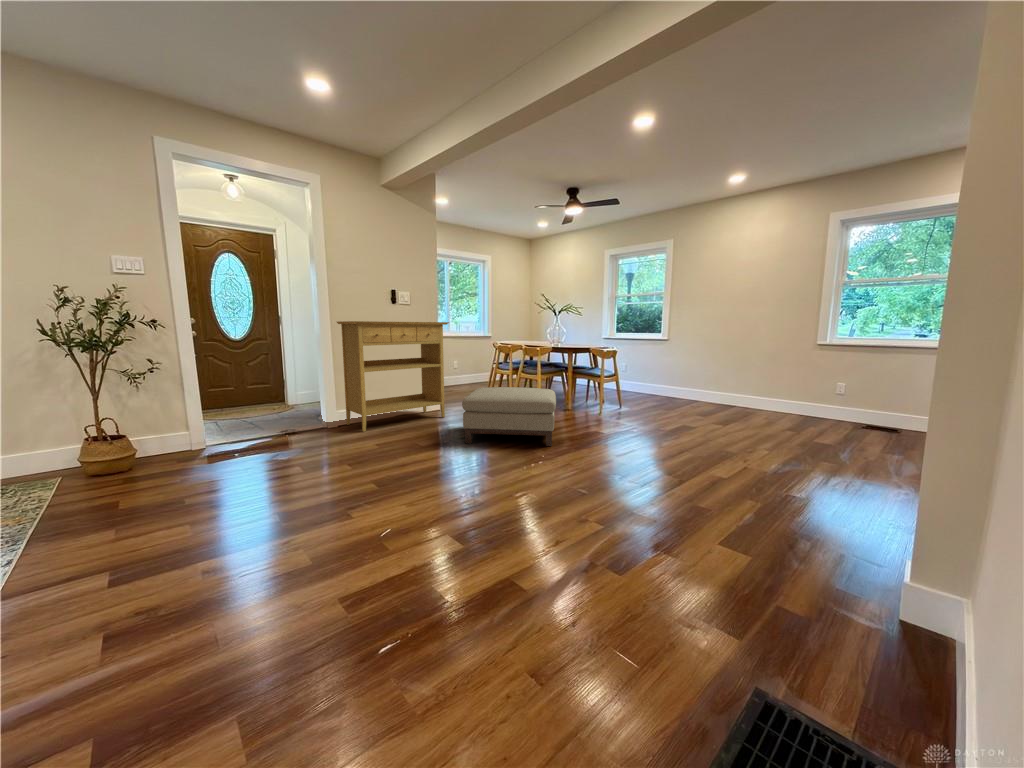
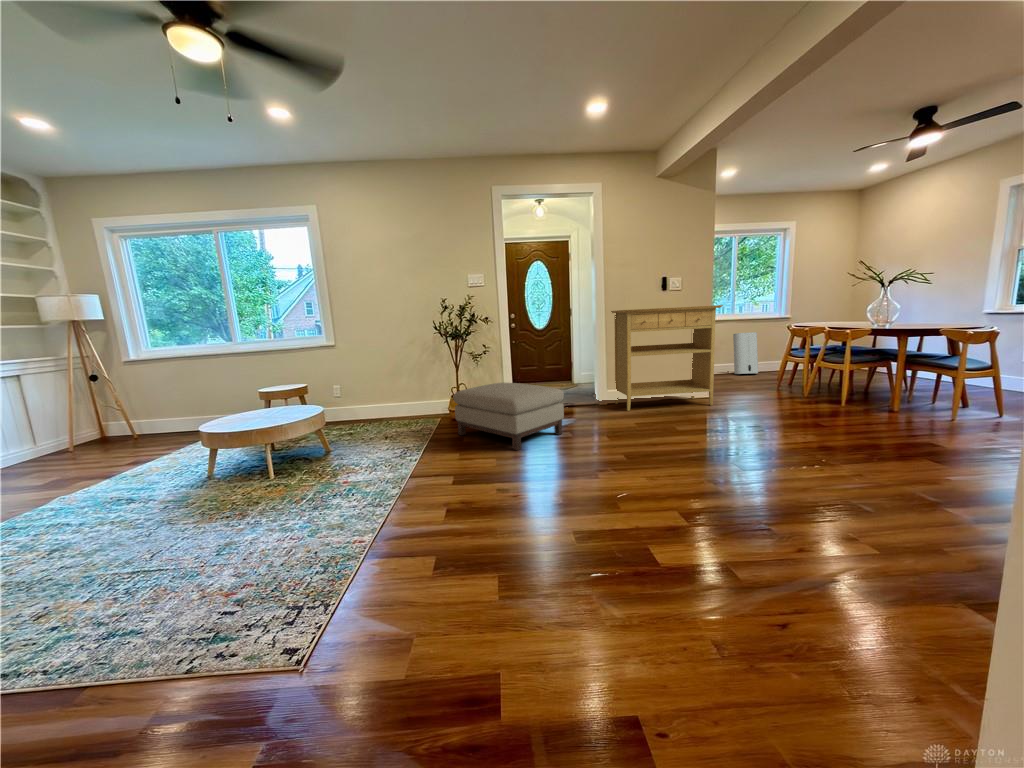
air purifier: none [450,348,472,386] -> present [733,332,758,375]
ottoman: present [462,387,556,446] -> present [454,383,564,450]

